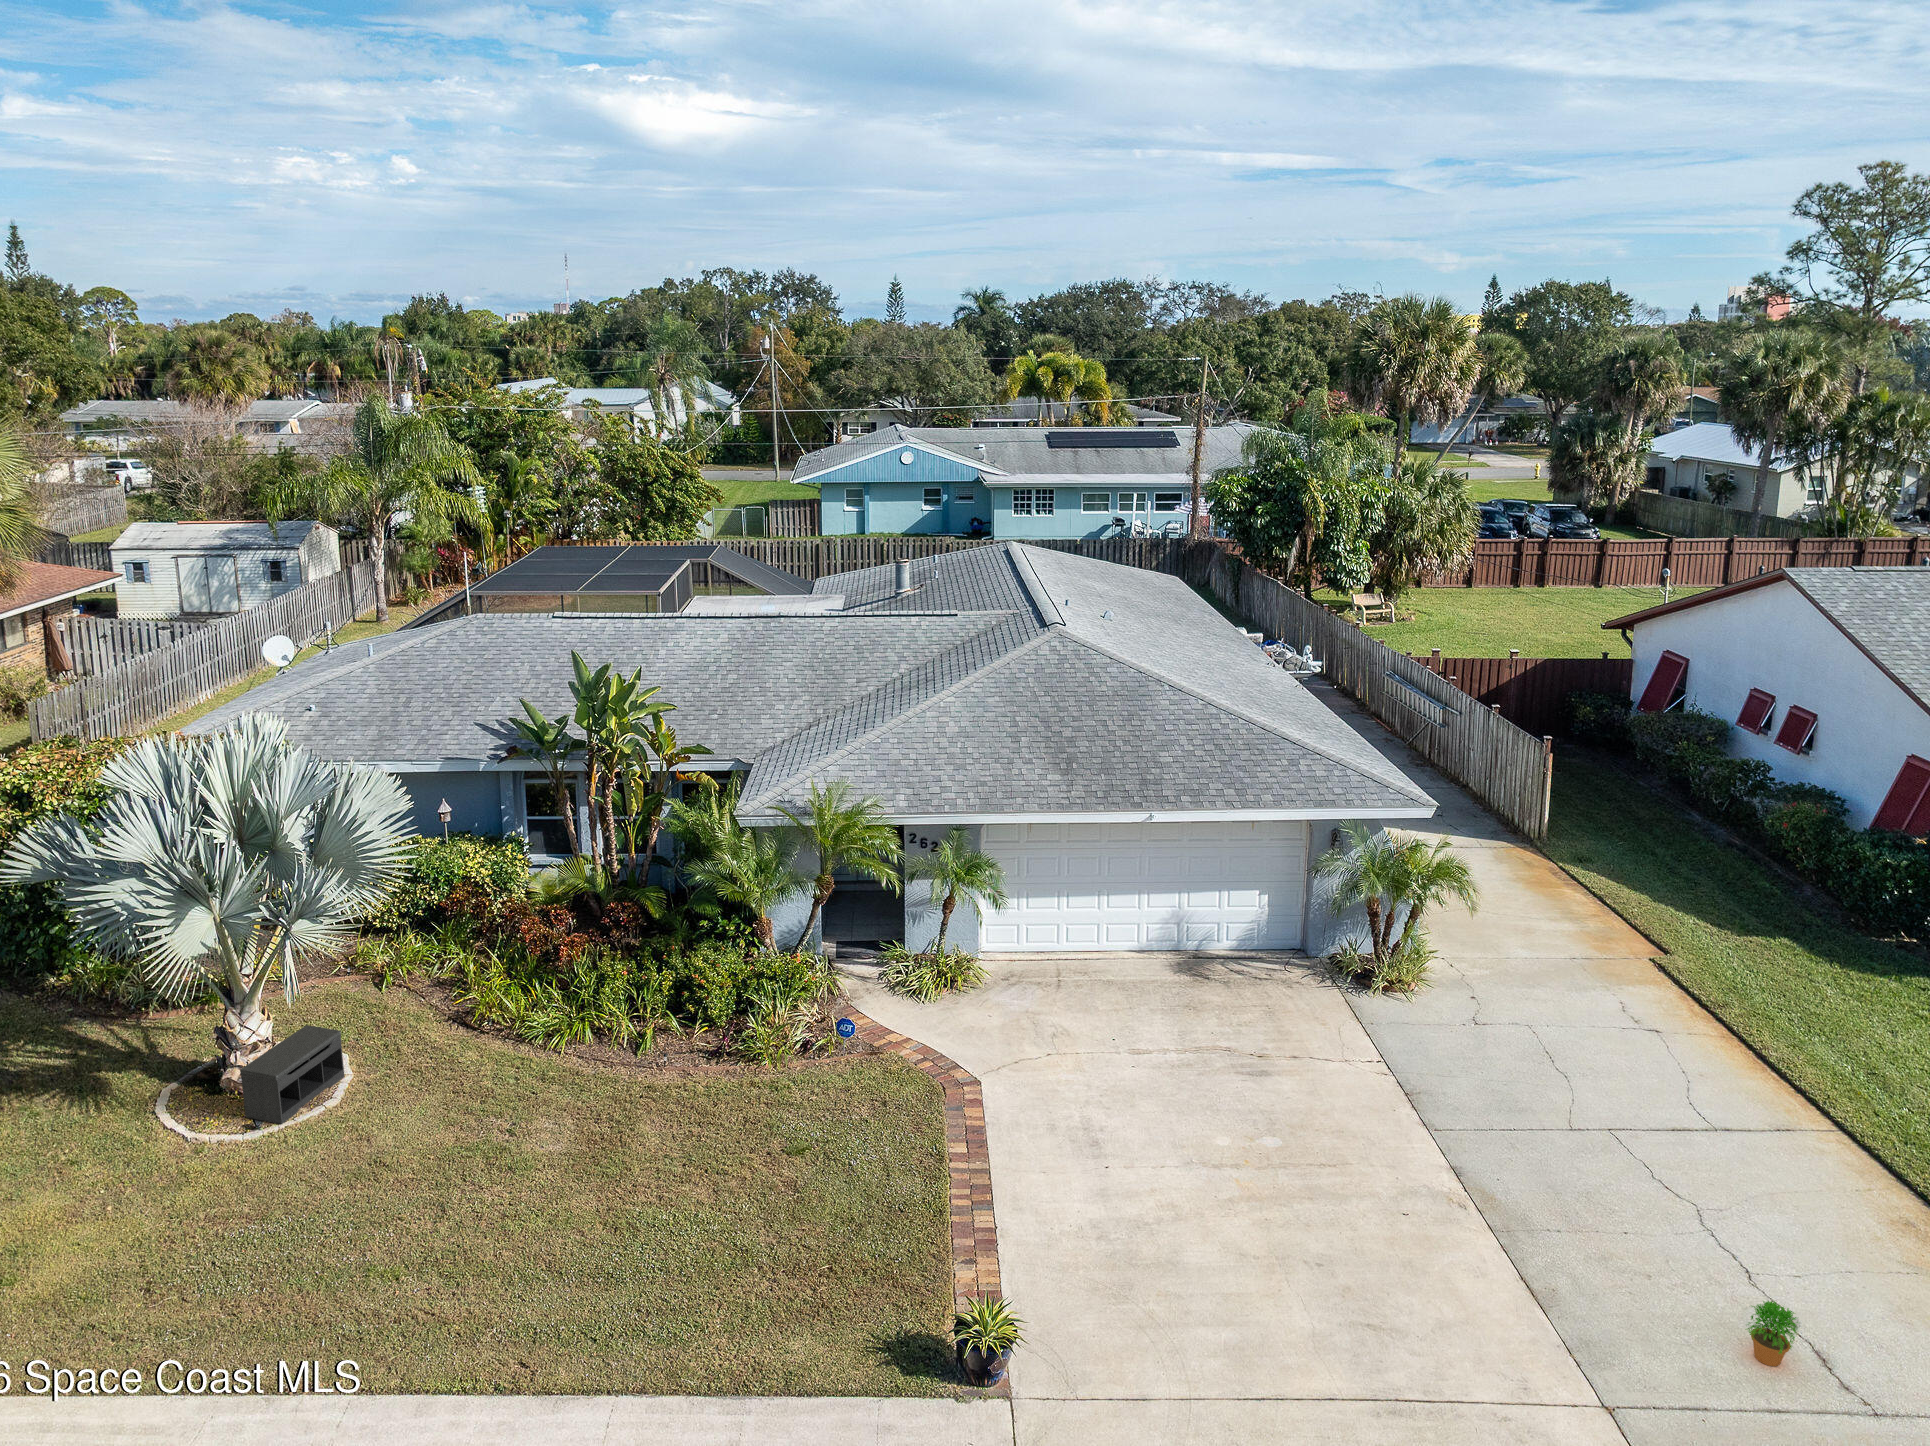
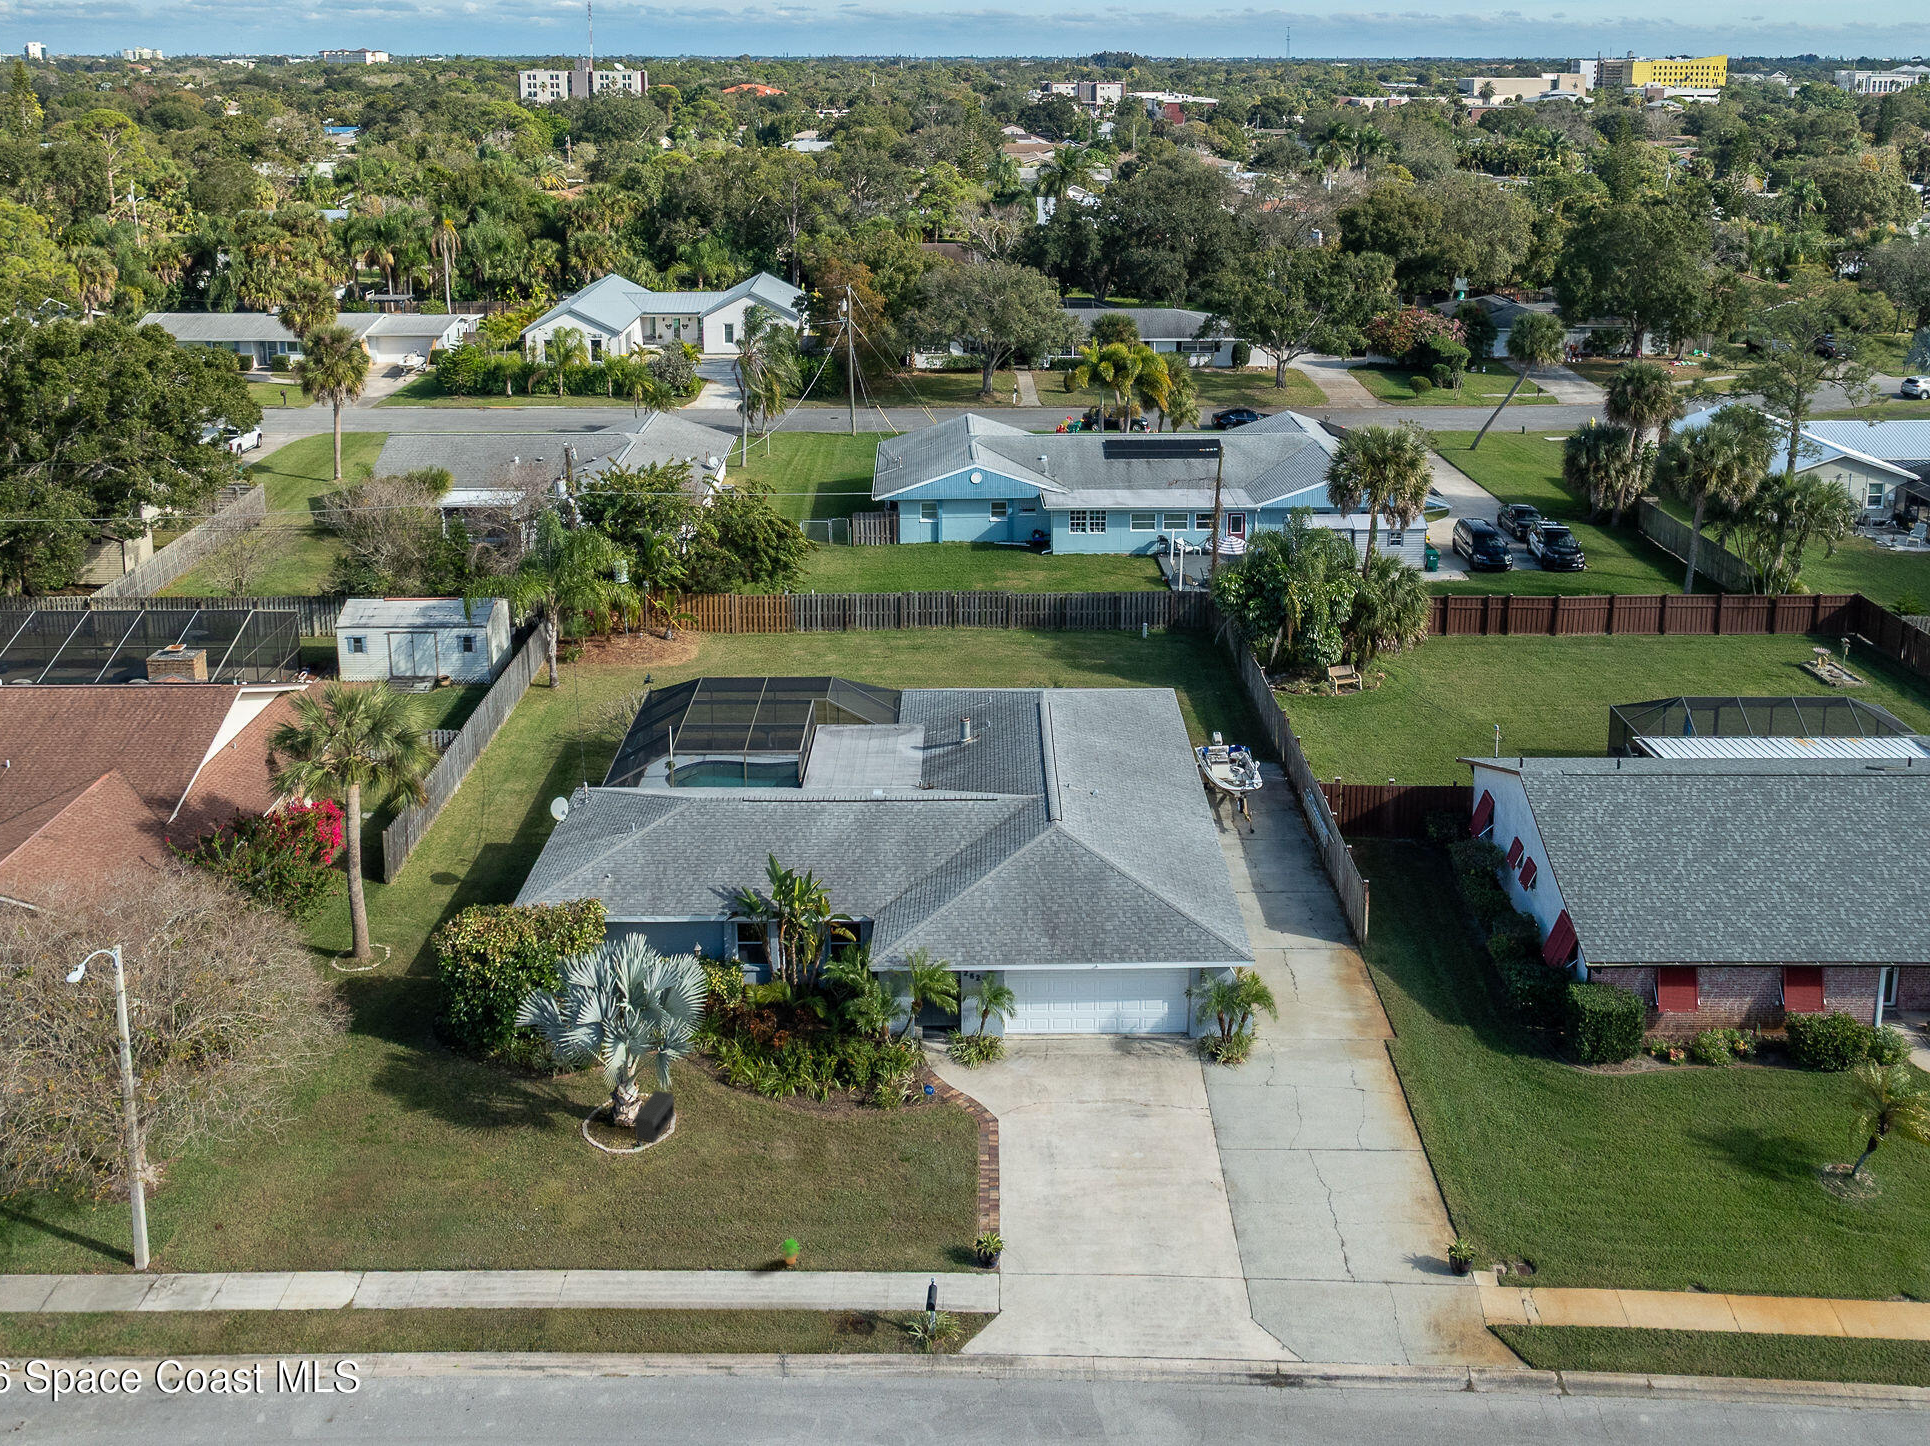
potted plant: present [1746,1301,1798,1366] -> present [782,1239,798,1264]

